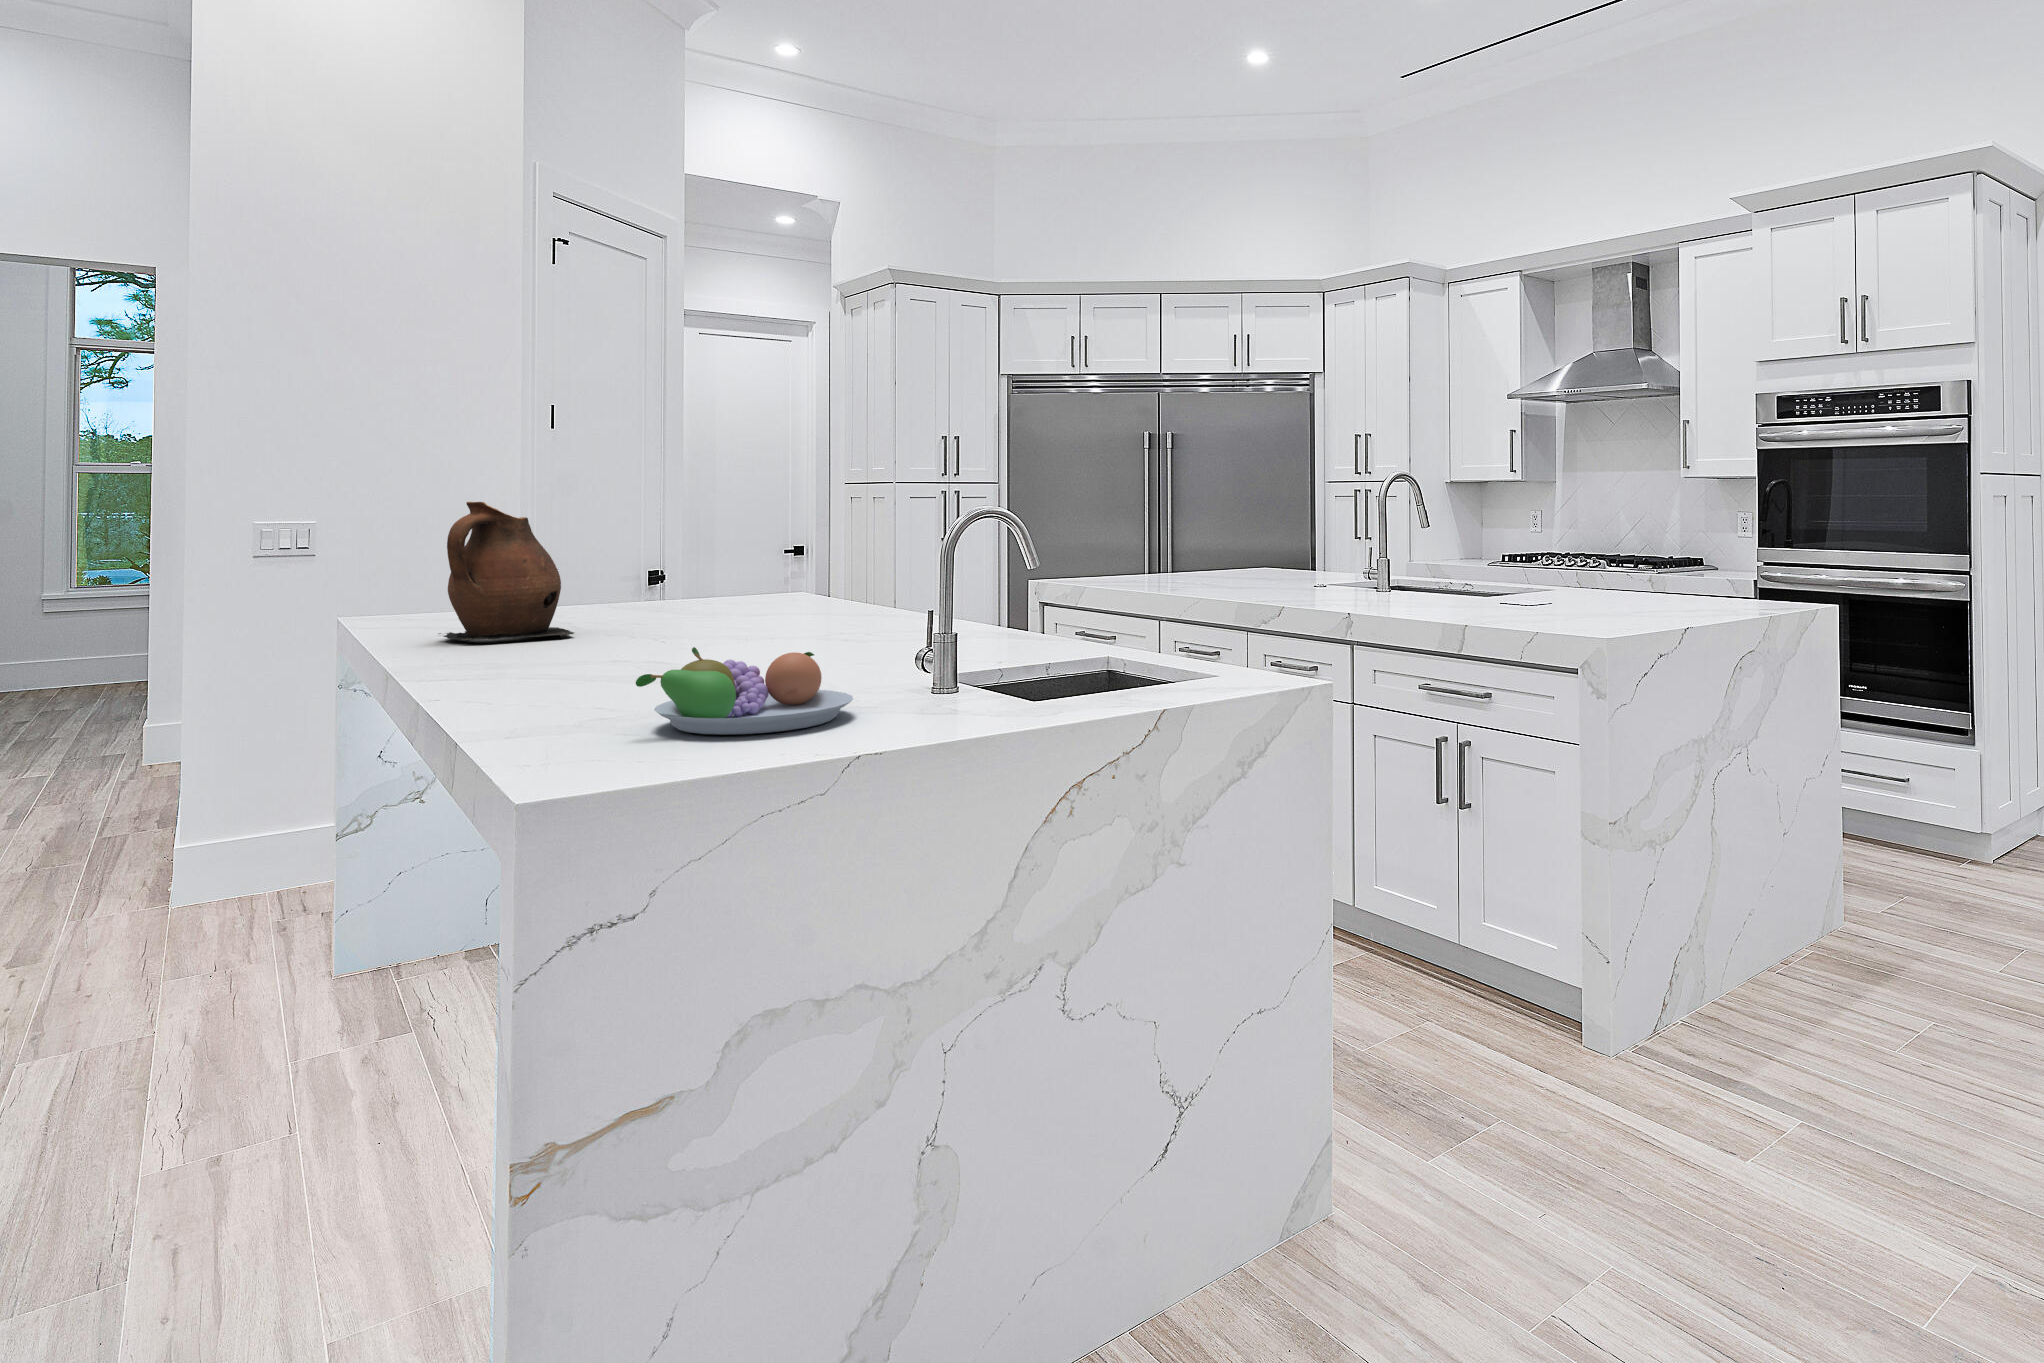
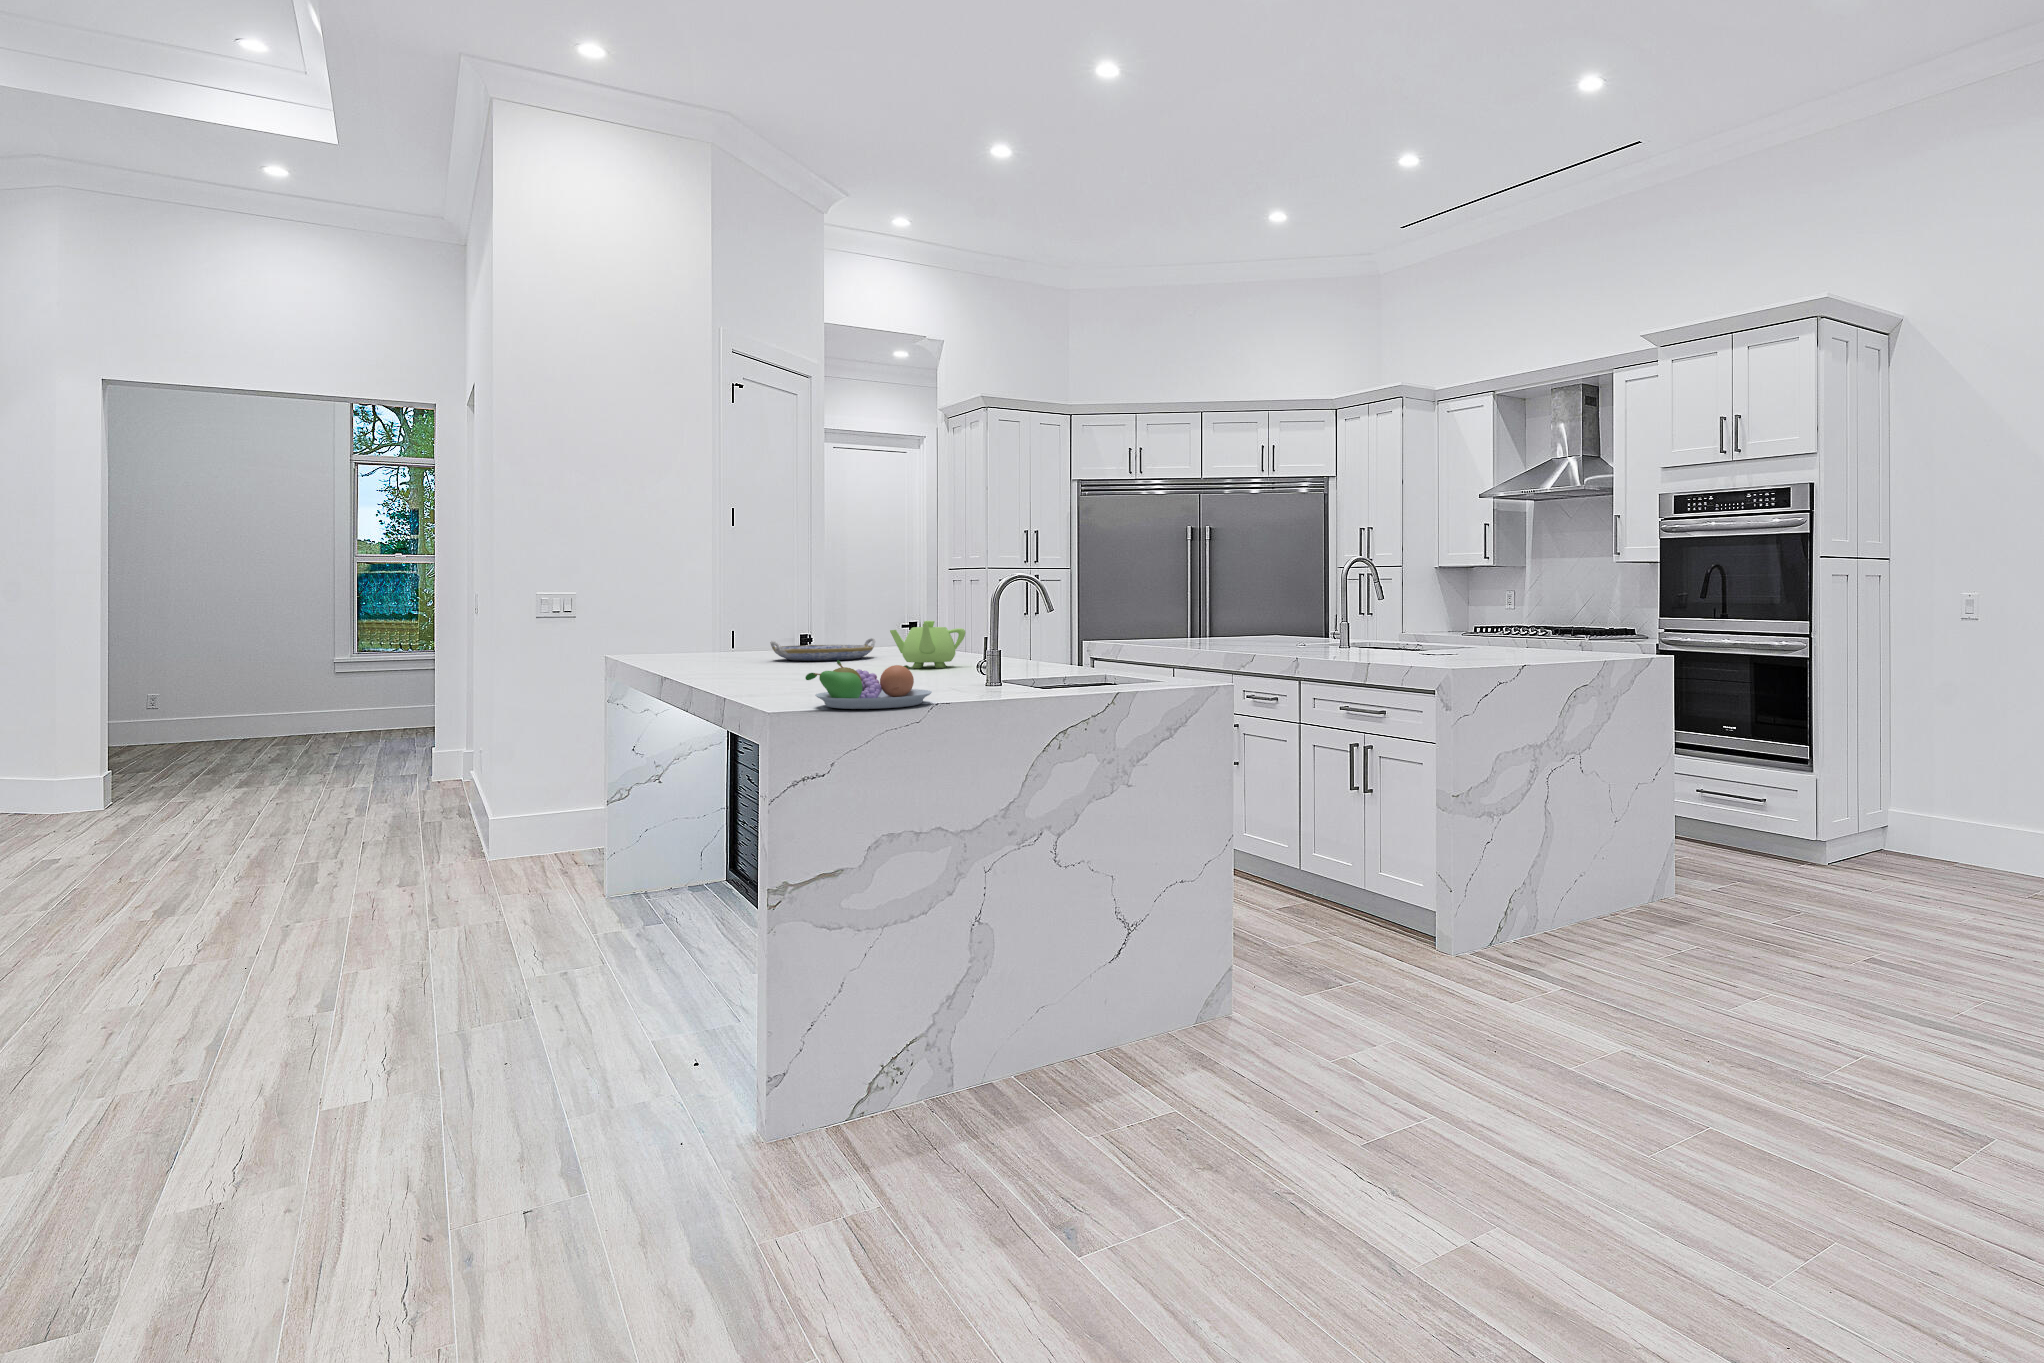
ceramic pitcher: present [439,502,574,641] -> none [665,577,755,670]
teapot: none [775,564,885,633] -> present [890,621,965,668]
serving tray: none [601,584,753,618] -> present [770,638,875,661]

